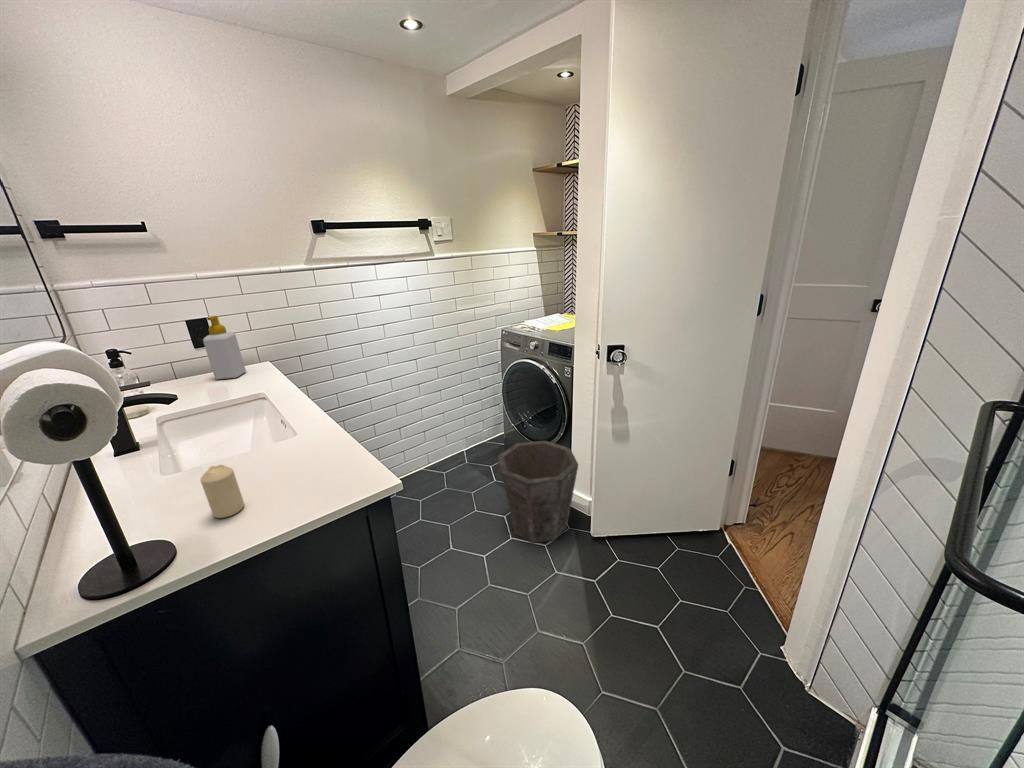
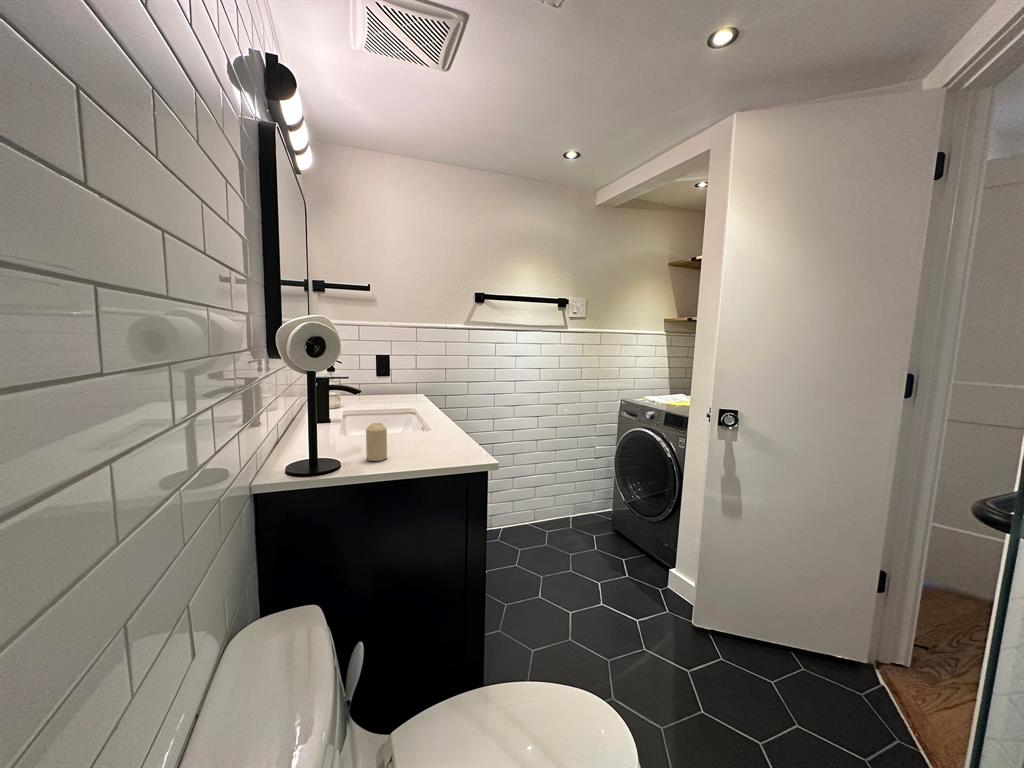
soap bottle: present [203,316,246,379] -> none [385,352,407,400]
waste bin: present [498,441,578,543] -> none [599,506,682,618]

